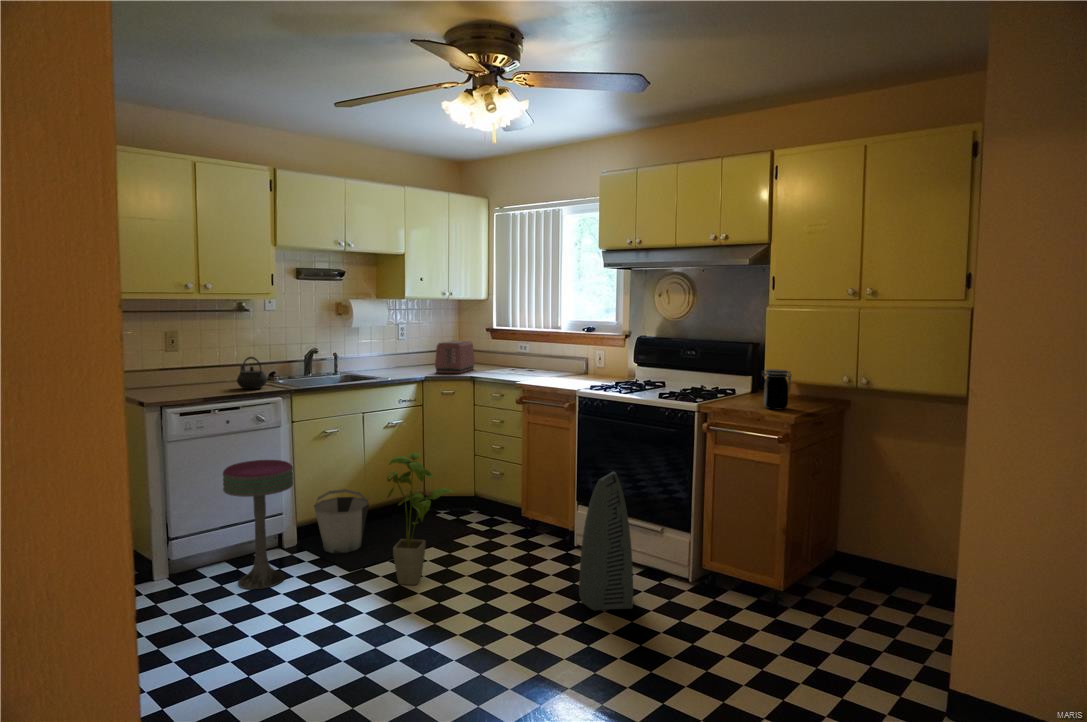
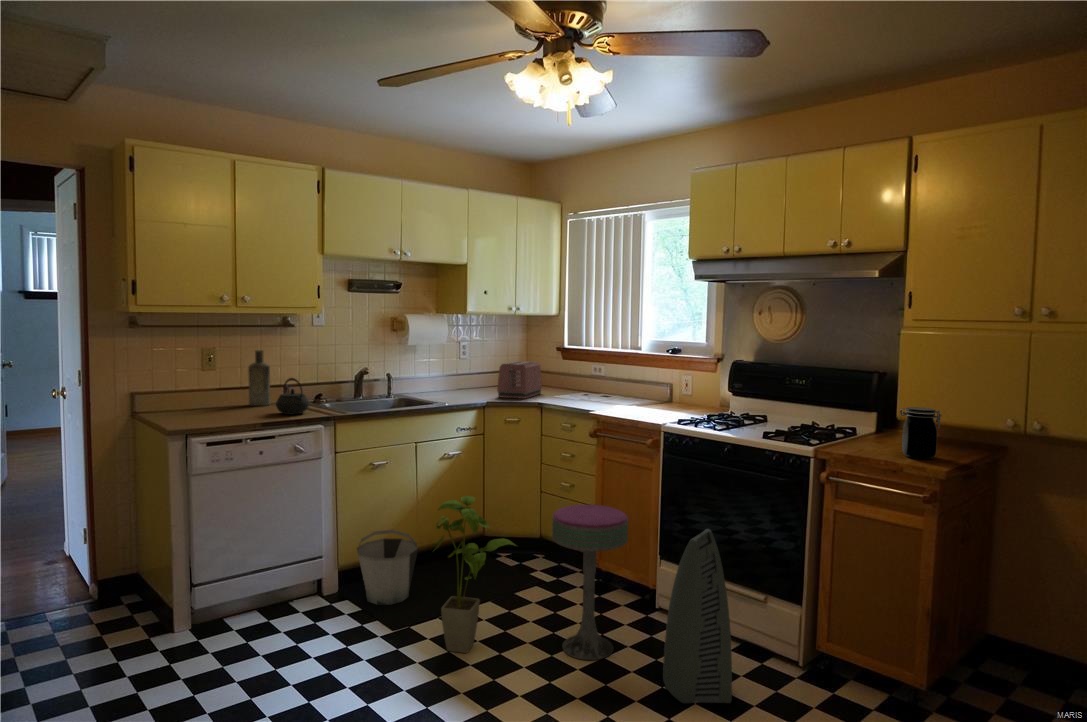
bottle: none [207,333,228,383] -> present [248,350,270,406]
bar stool: present [223,460,293,589] -> present [552,504,628,660]

